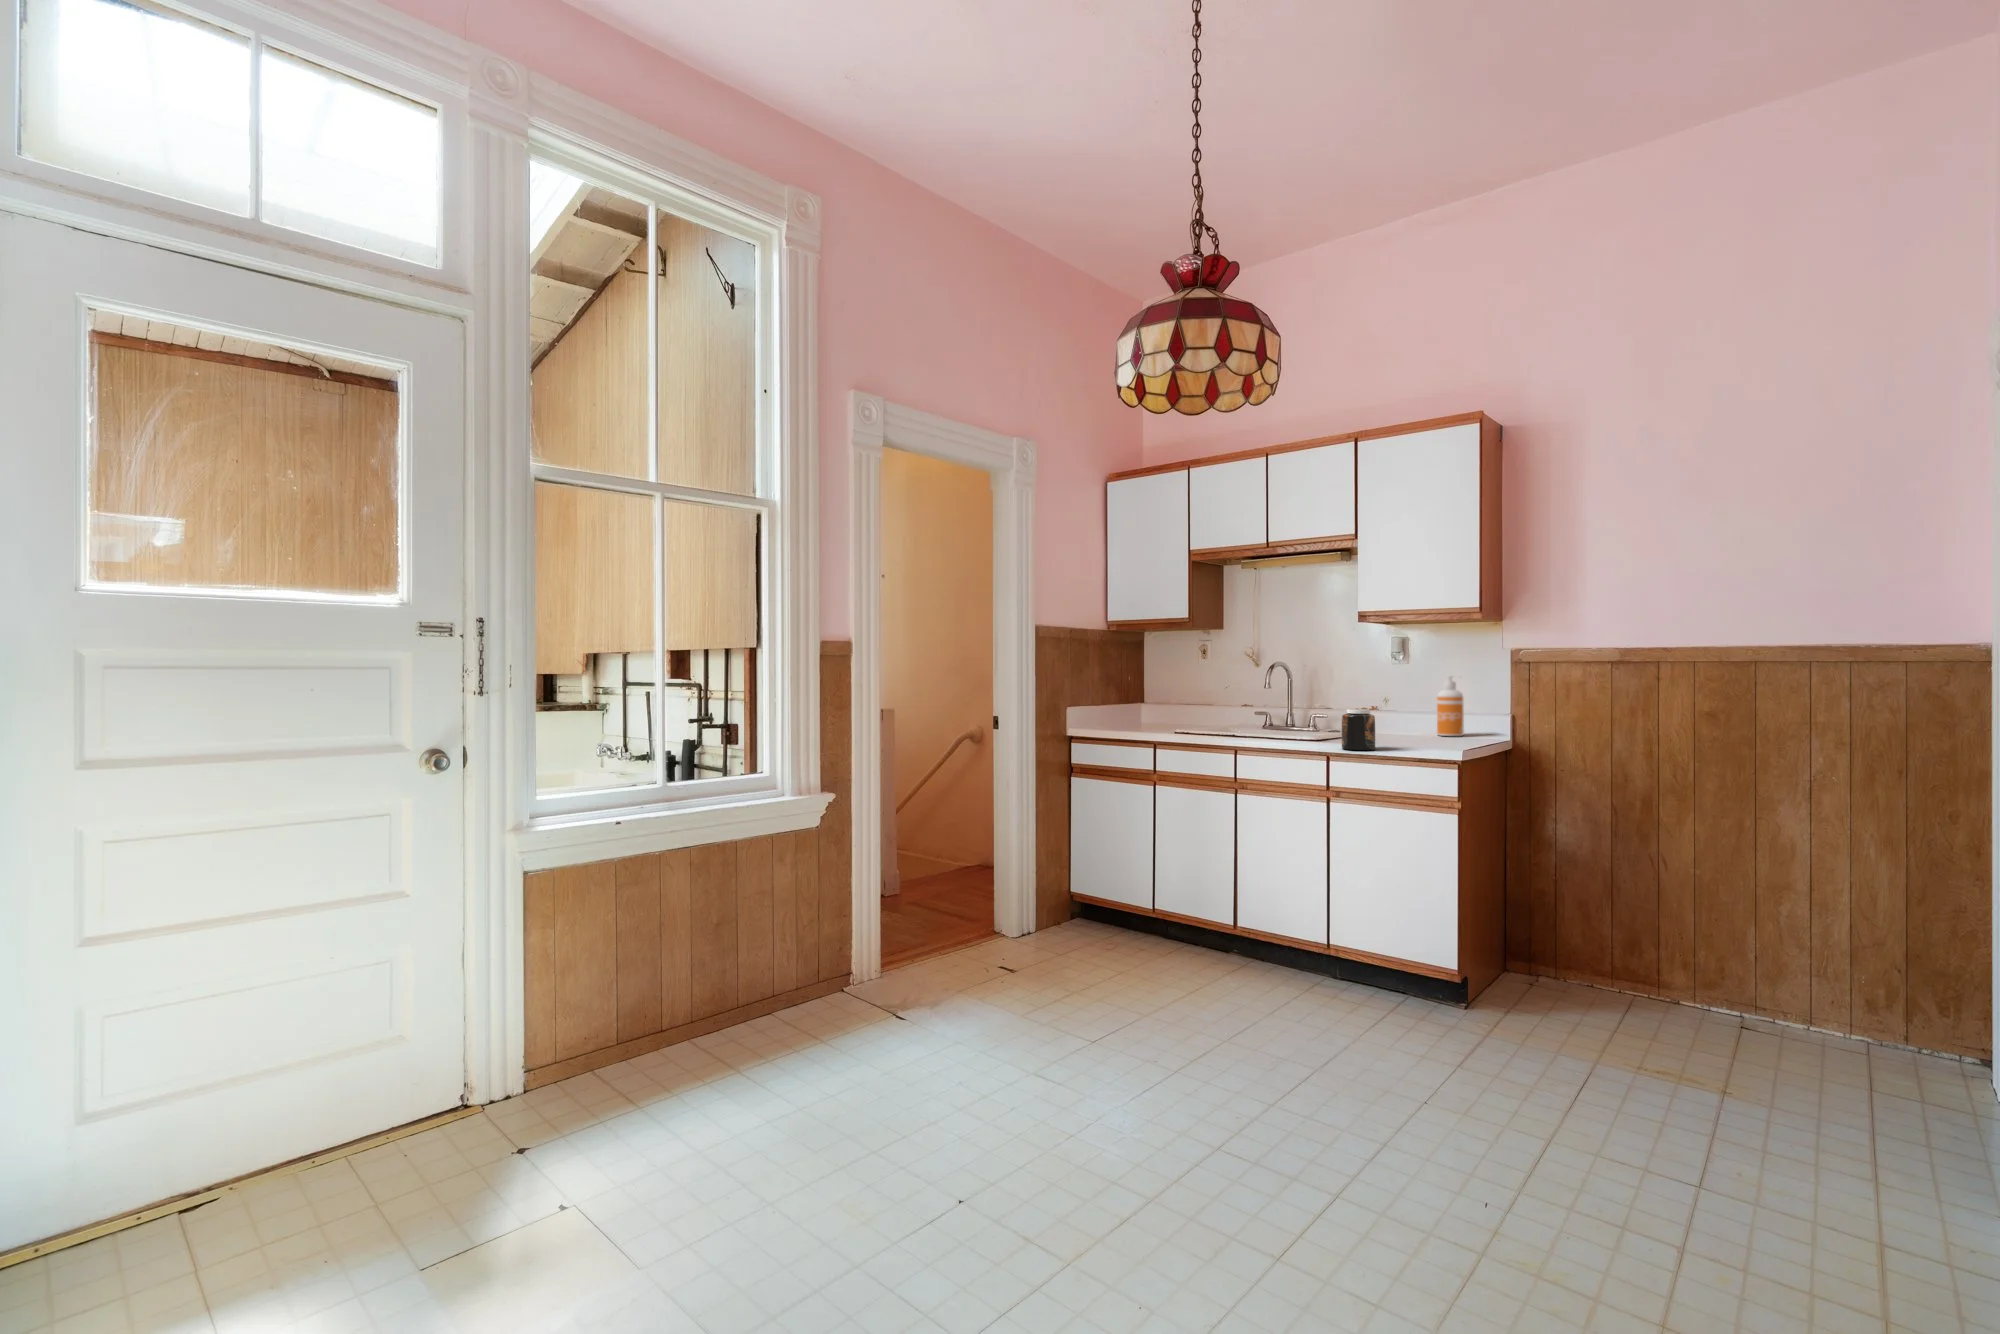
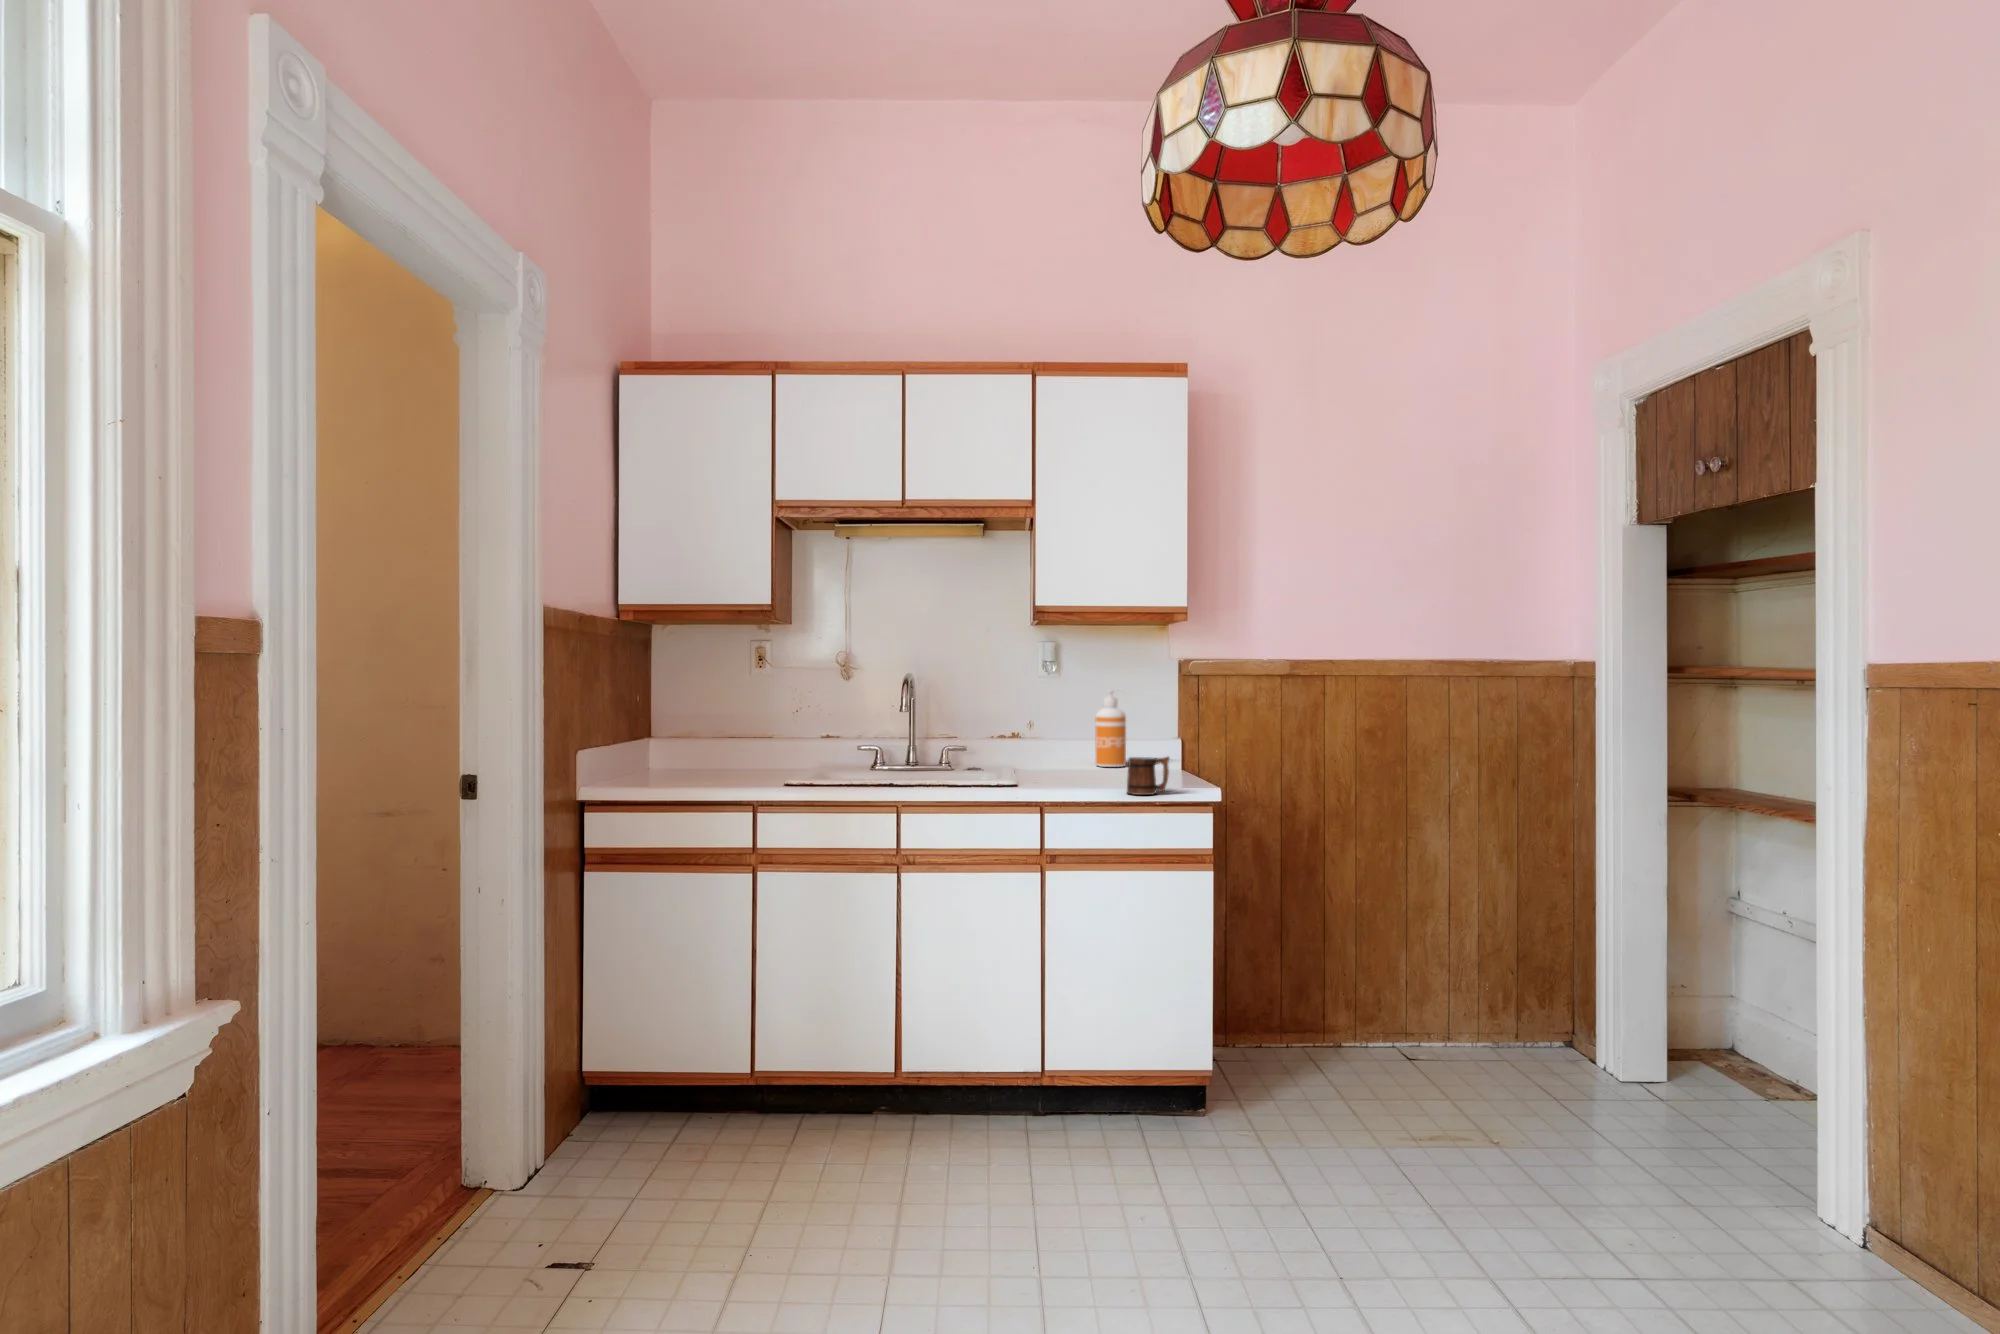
jar: present [1342,709,1375,750] -> none [1055,739,1098,795]
mug: none [1396,724,1429,753] -> present [1127,757,1170,795]

